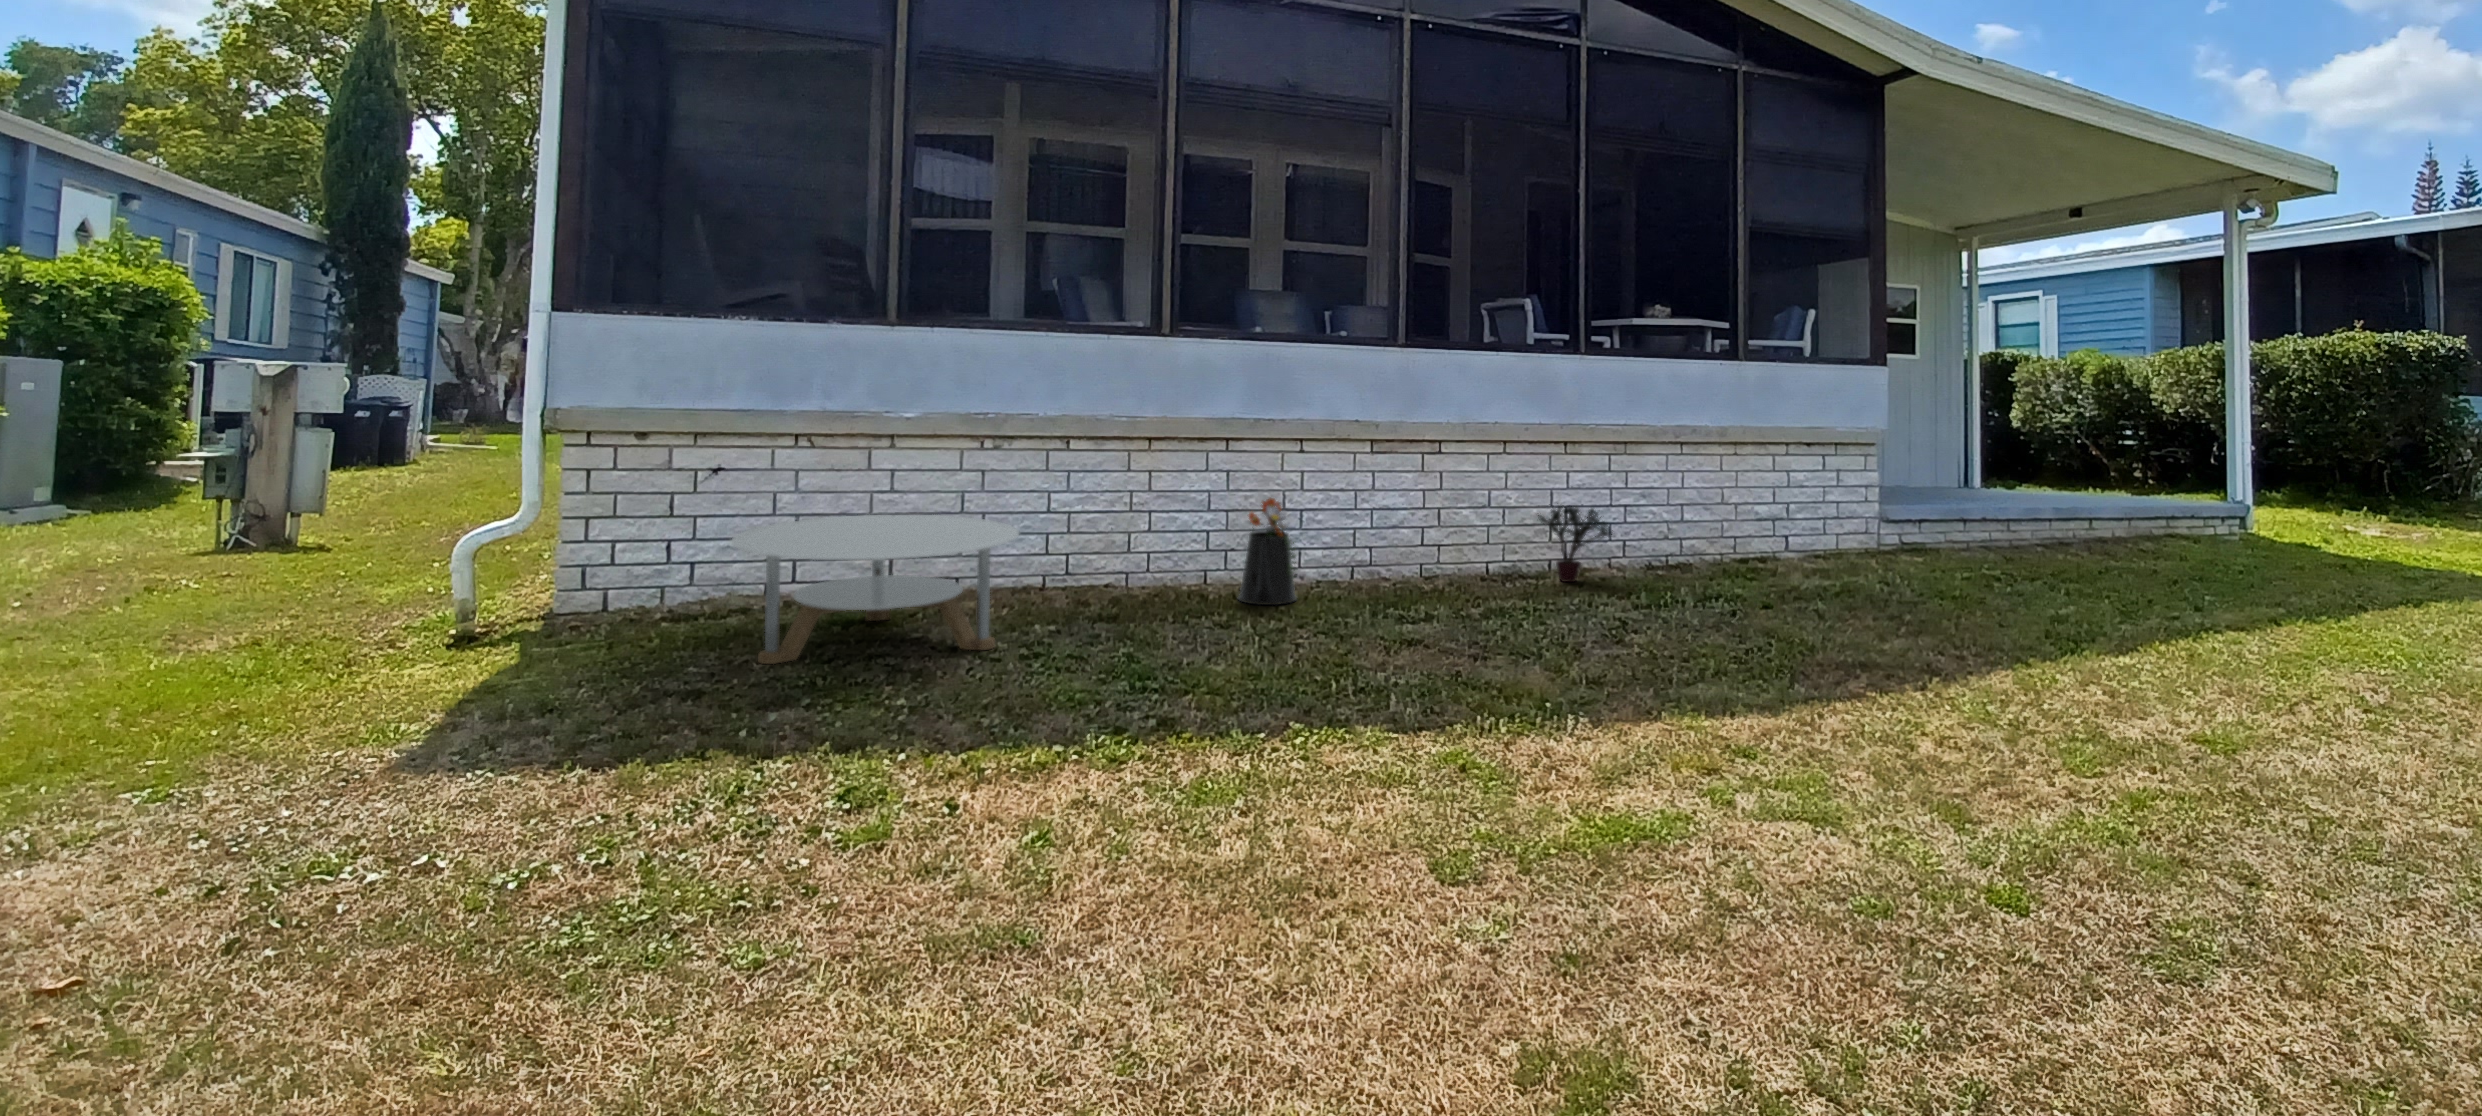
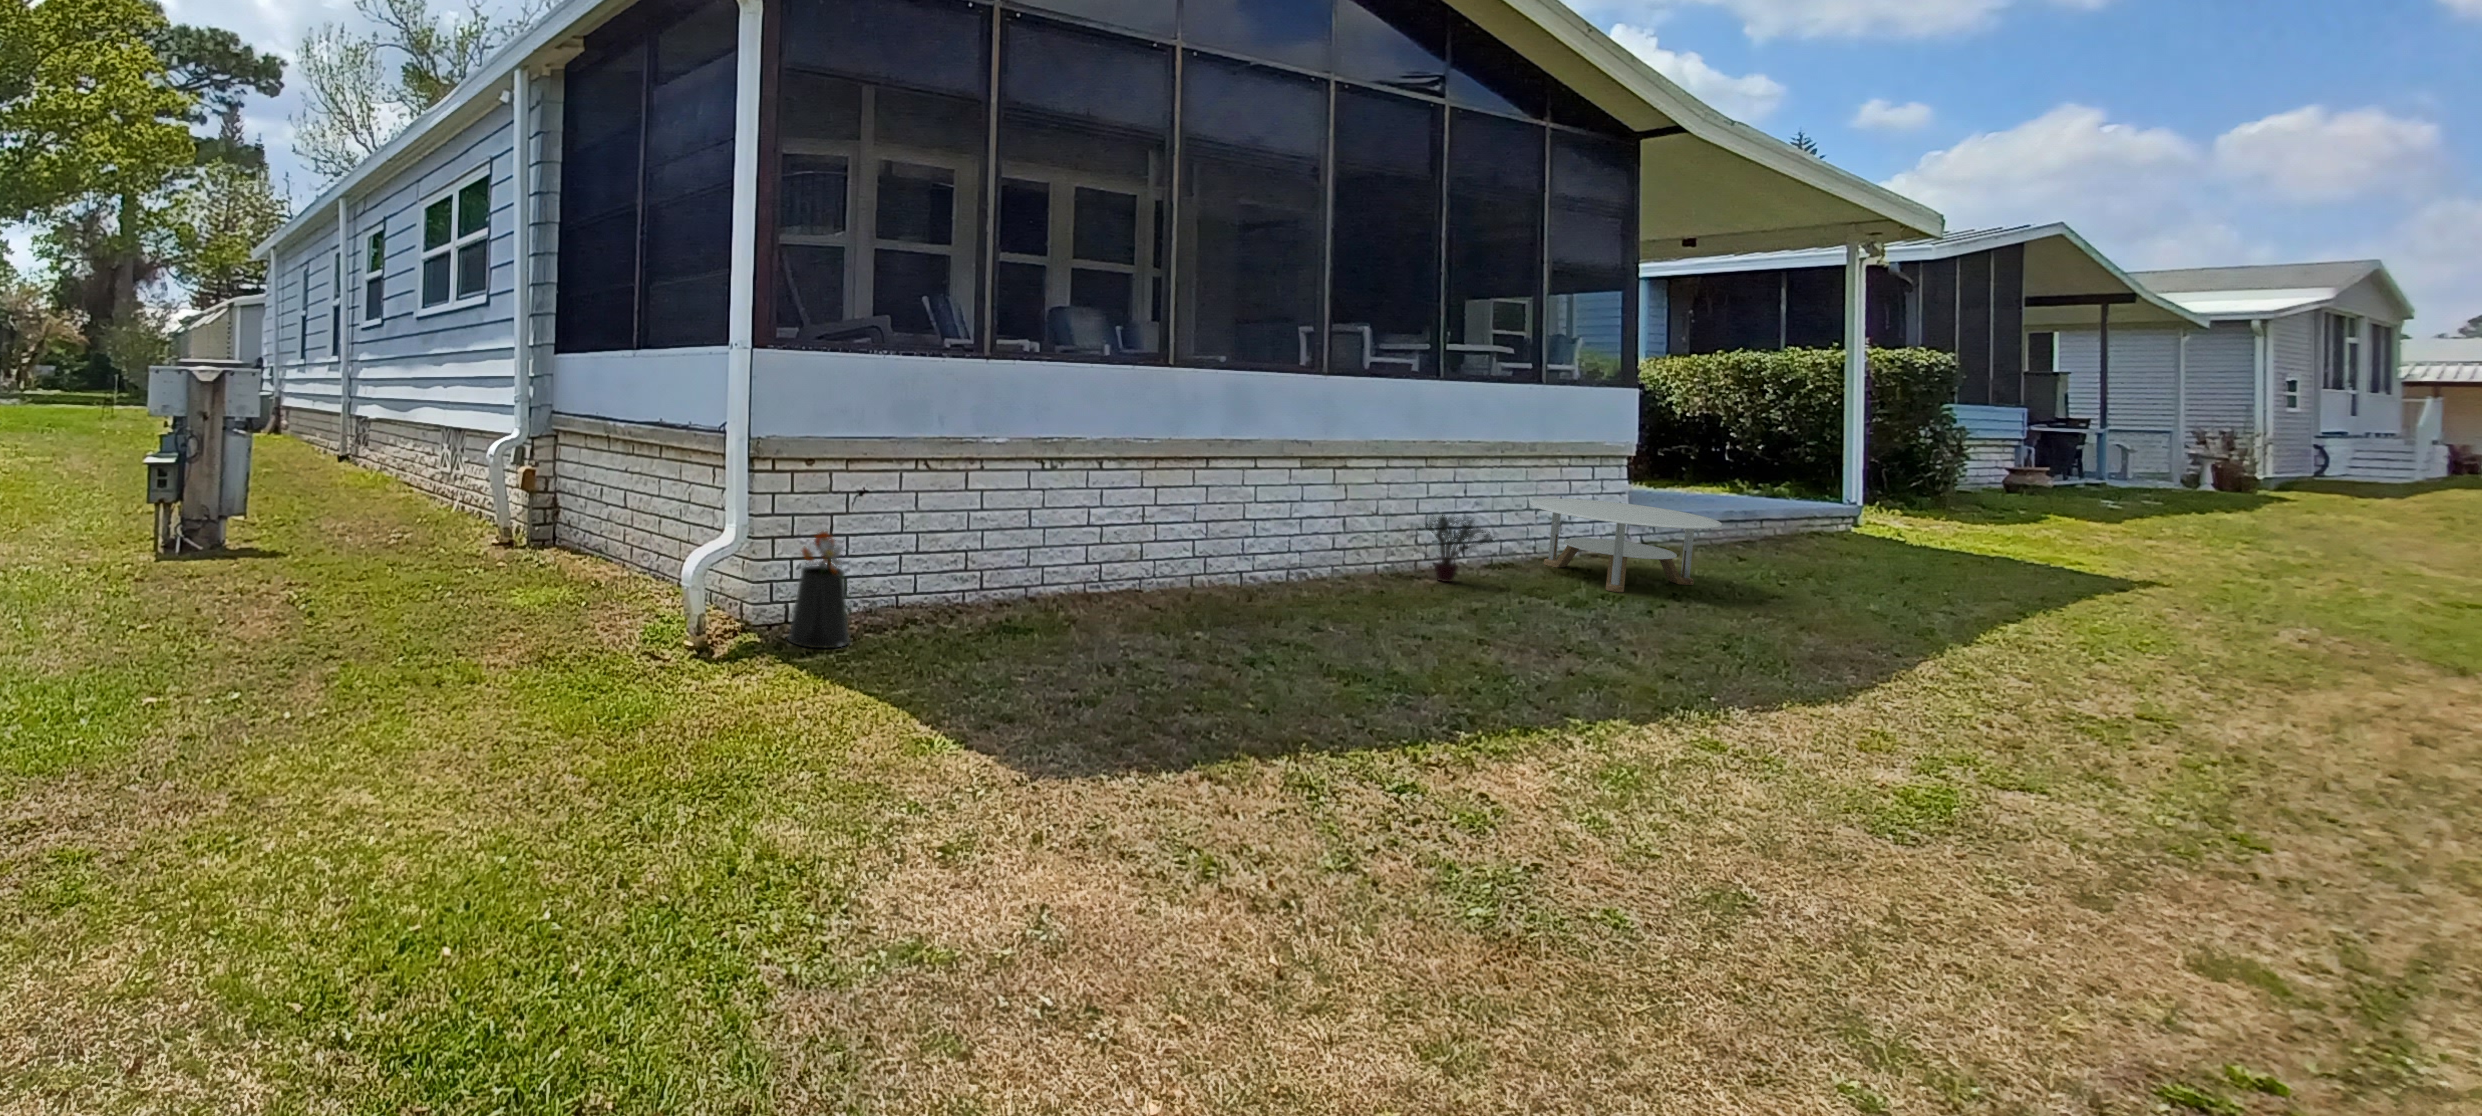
watering can: present [1238,498,1296,605] -> present [788,531,852,648]
round table: present [732,515,1019,664] -> present [1529,498,1722,592]

